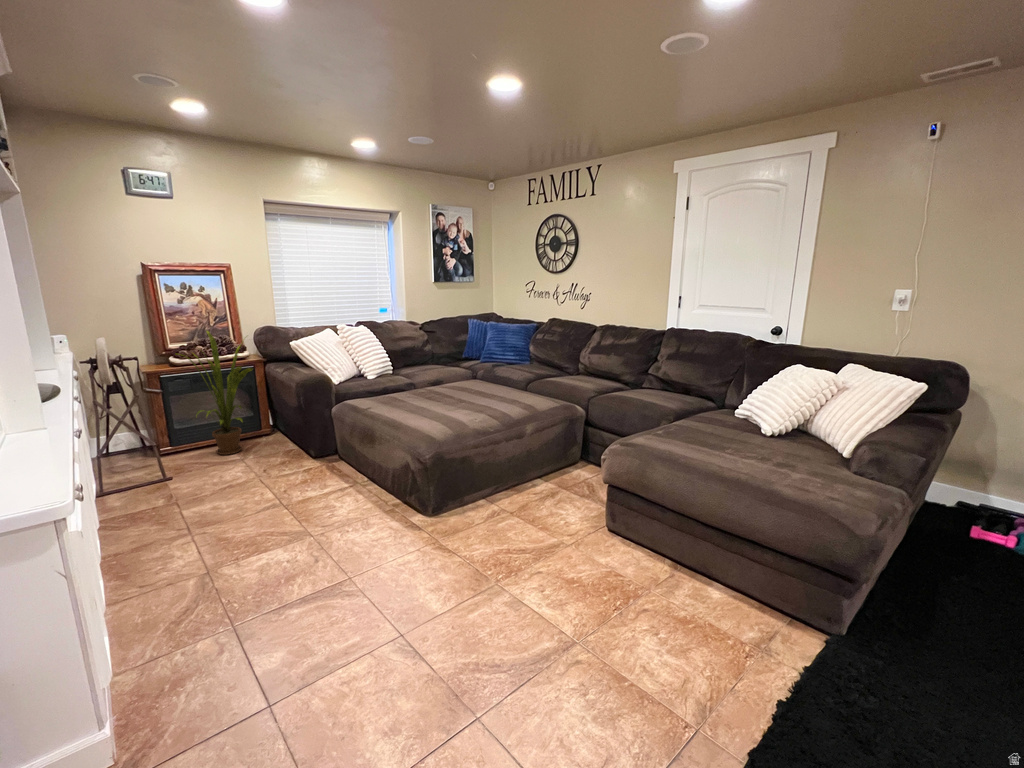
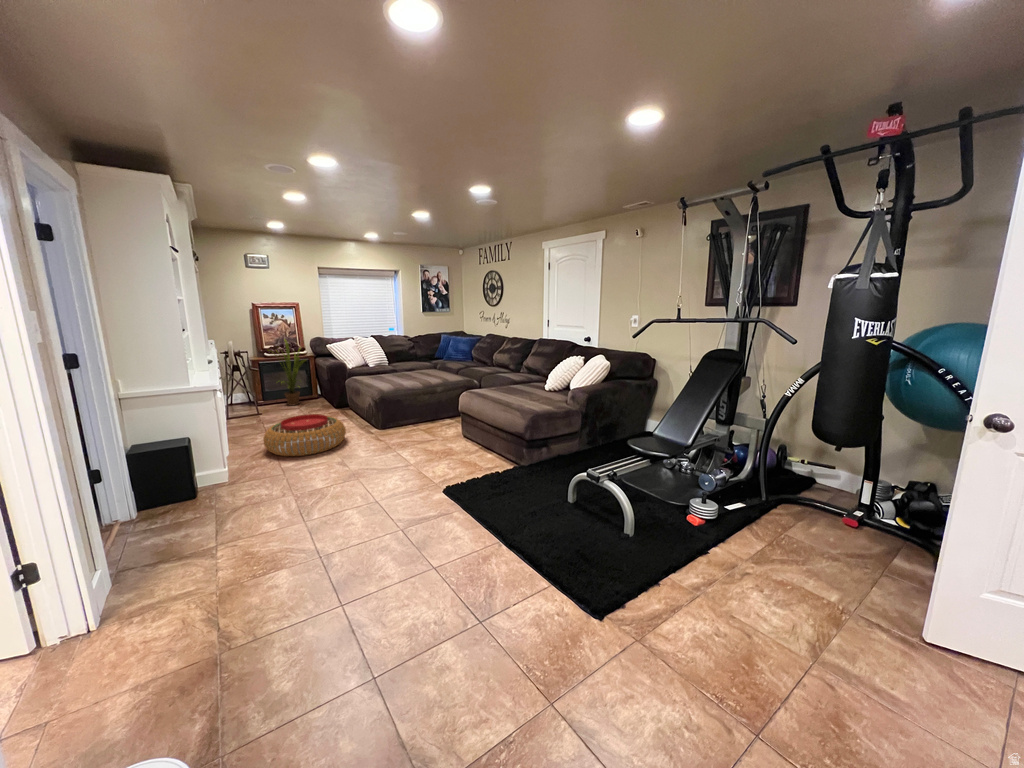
pouf: none [195,503,379,628] -> present [263,414,346,456]

